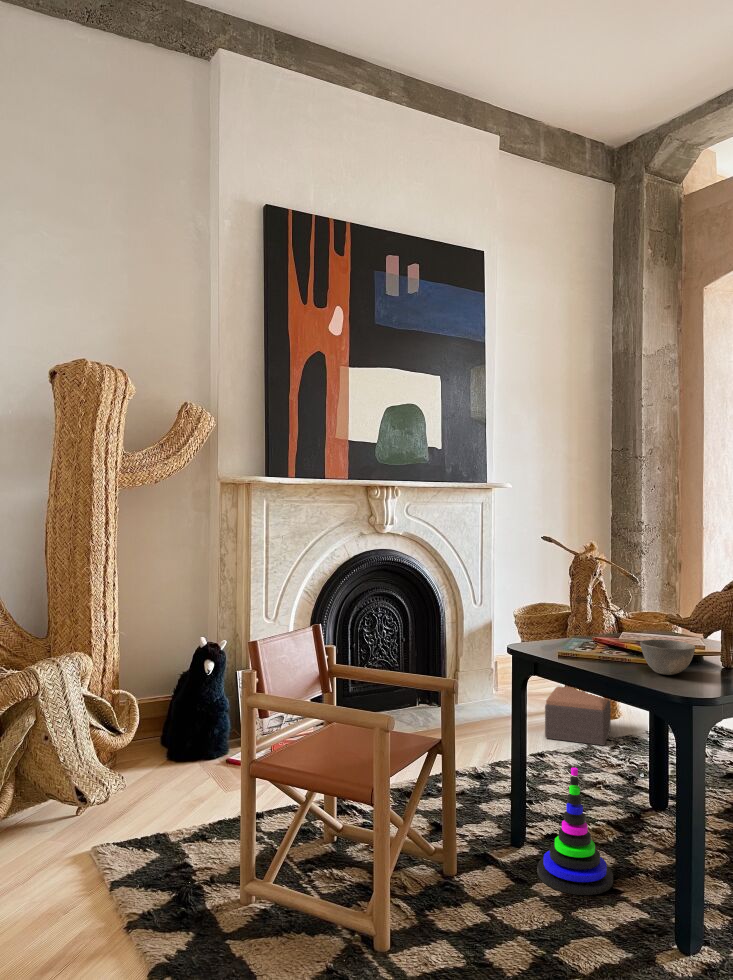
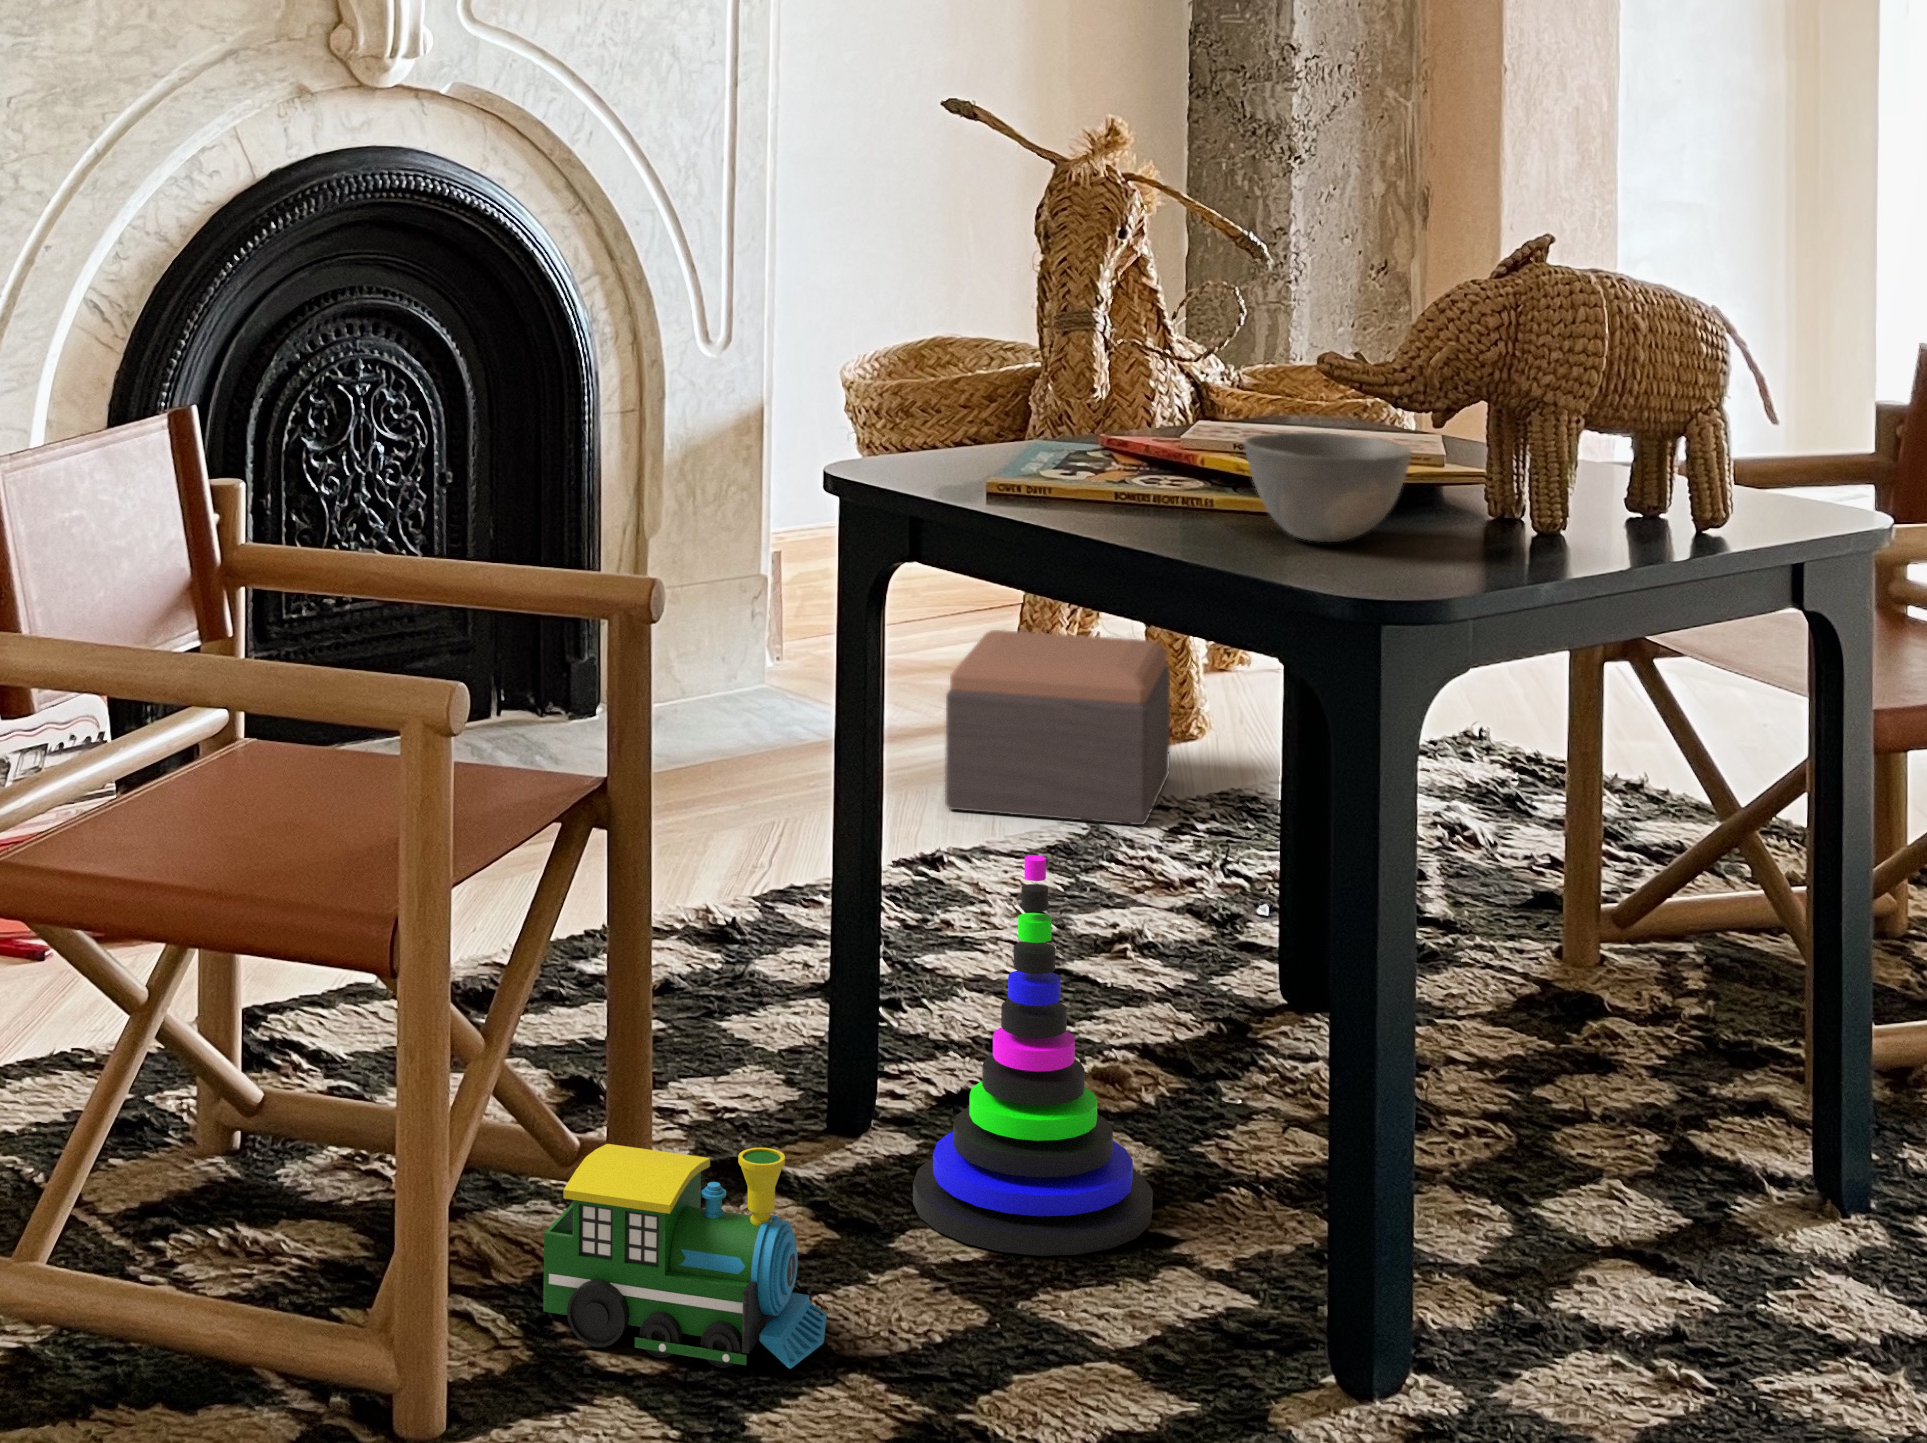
toy train: none [422,854,510,933] -> present [543,1144,827,1369]

